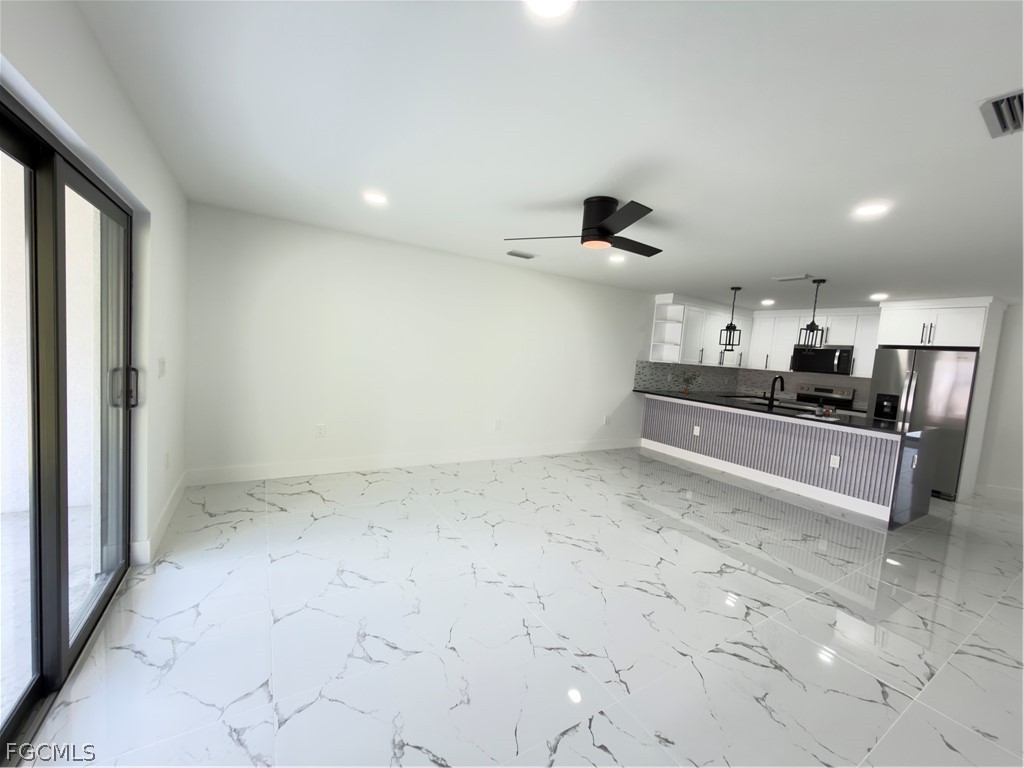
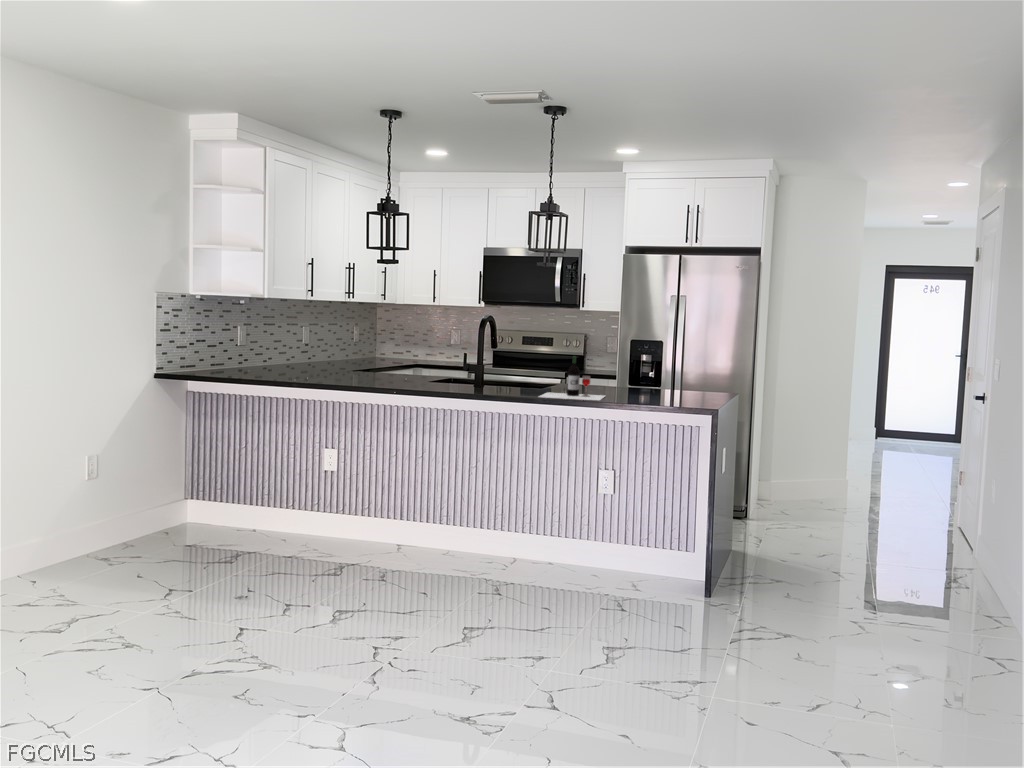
potted plant: present [674,368,701,393] -> none [247,307,318,370]

